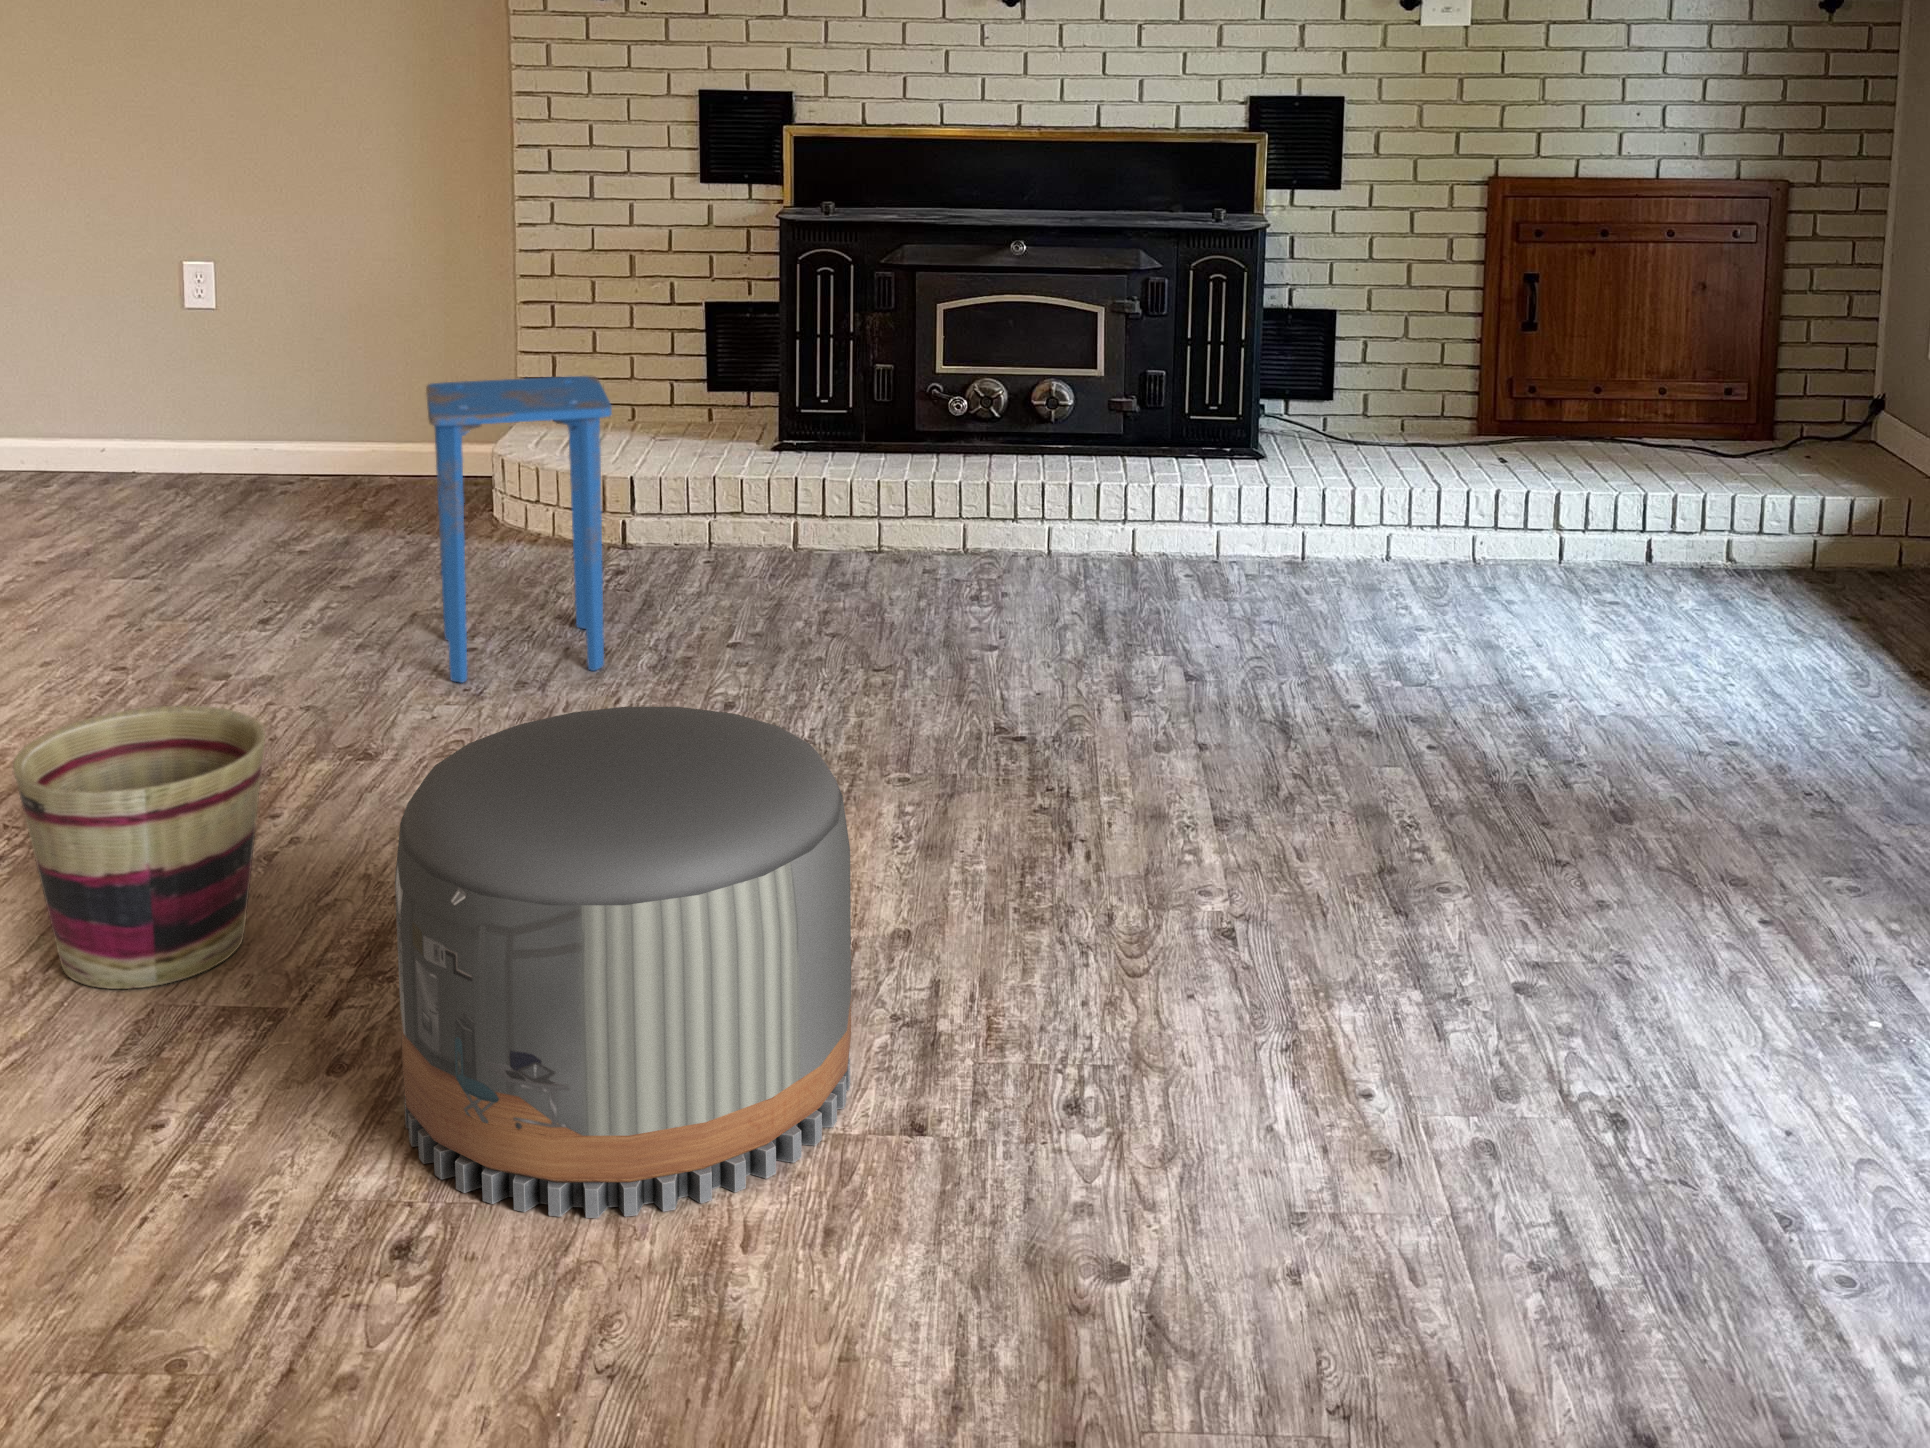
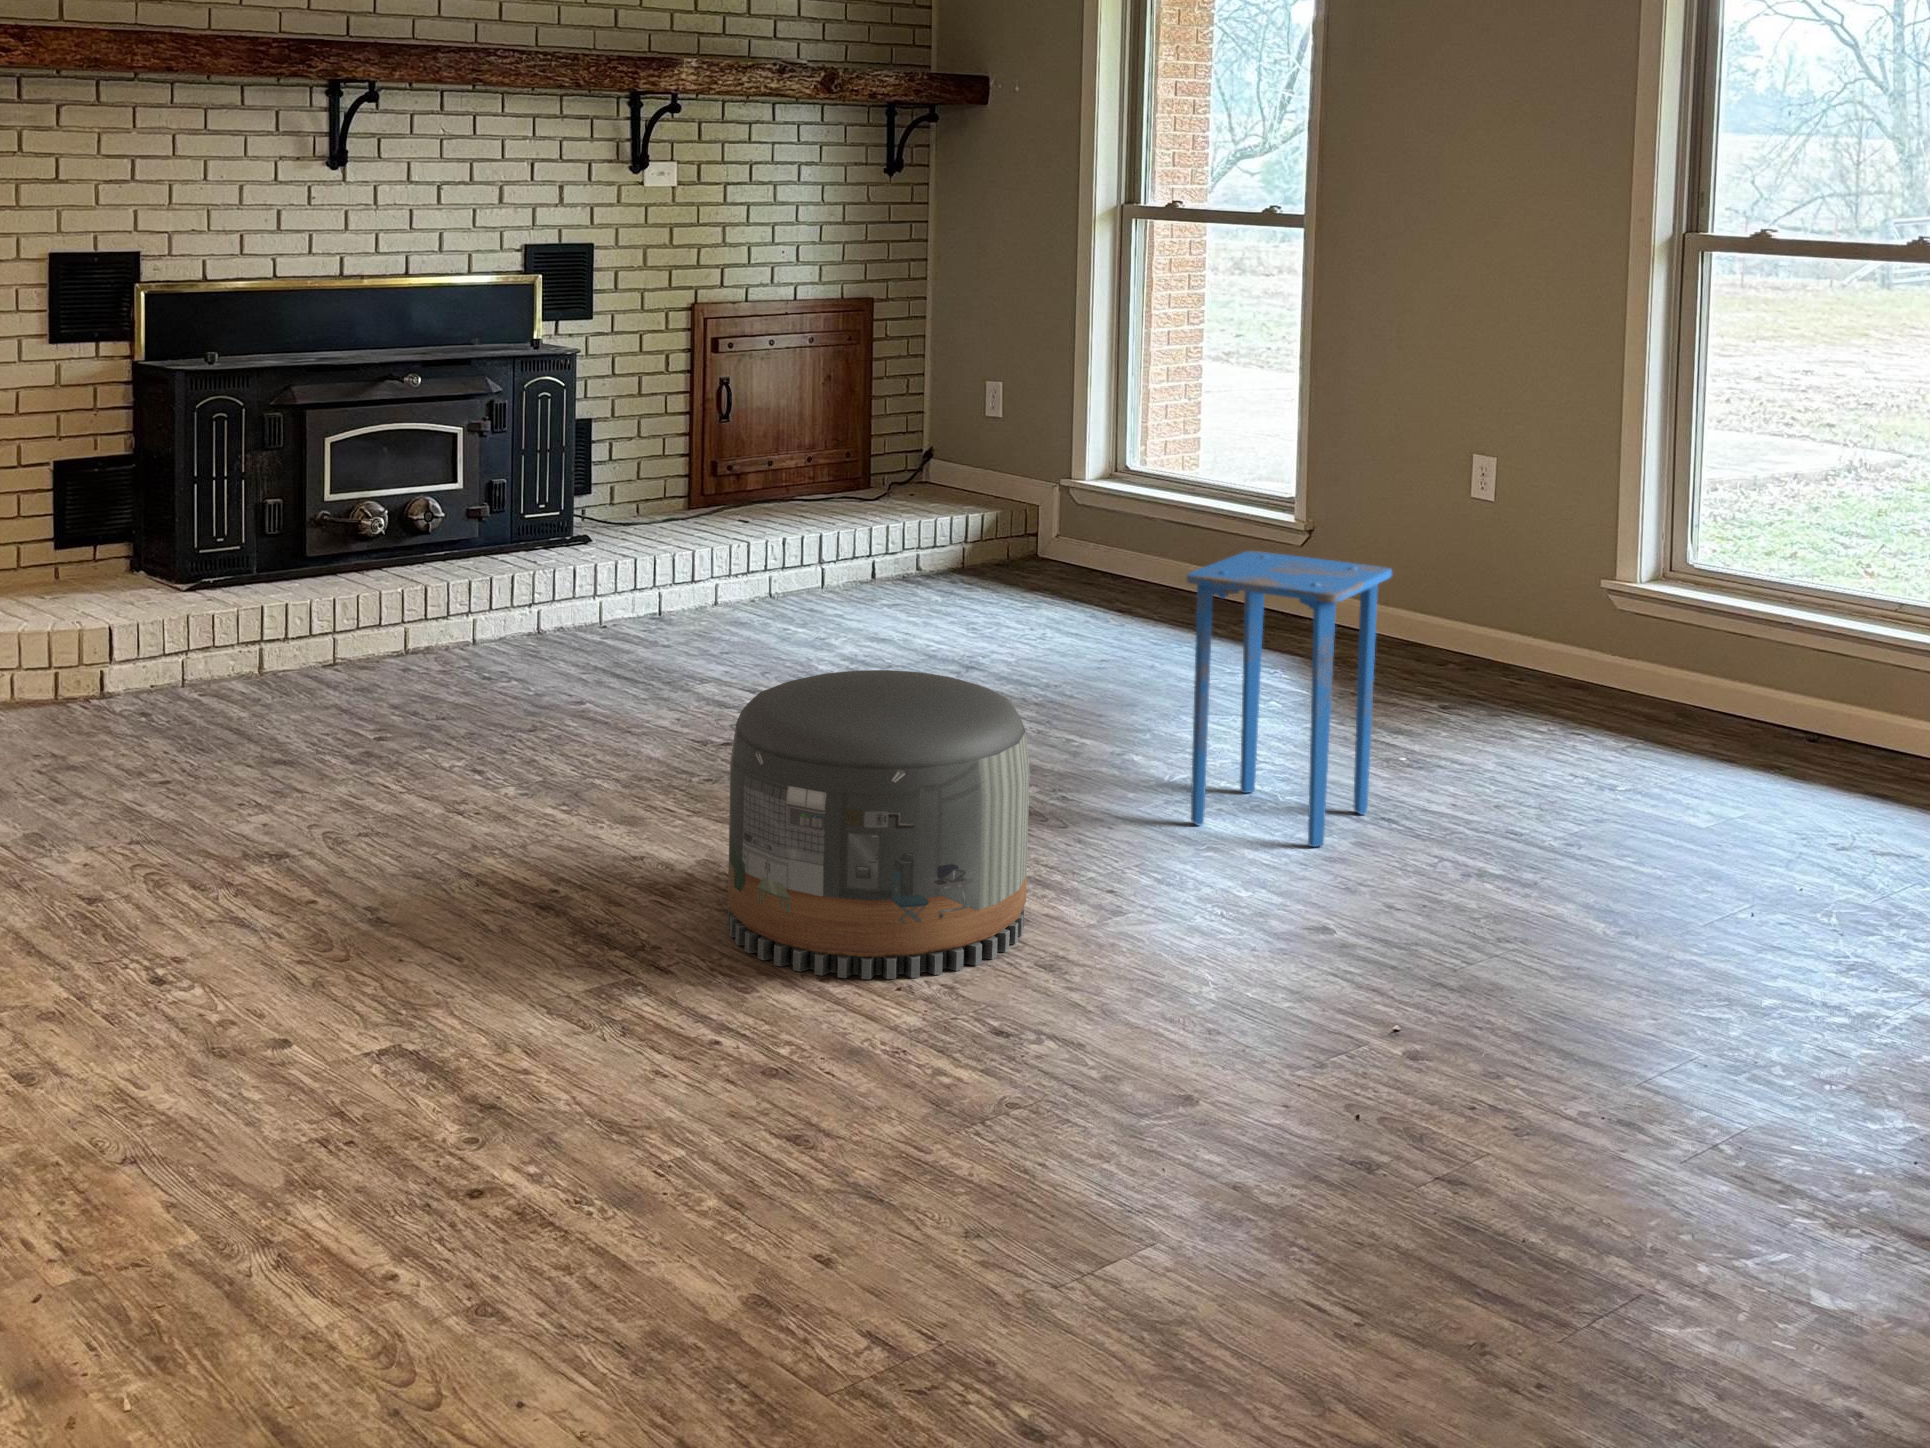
side table: present [426,376,612,683] -> present [1187,551,1392,847]
basket: present [13,706,265,989] -> none [313,768,510,992]

